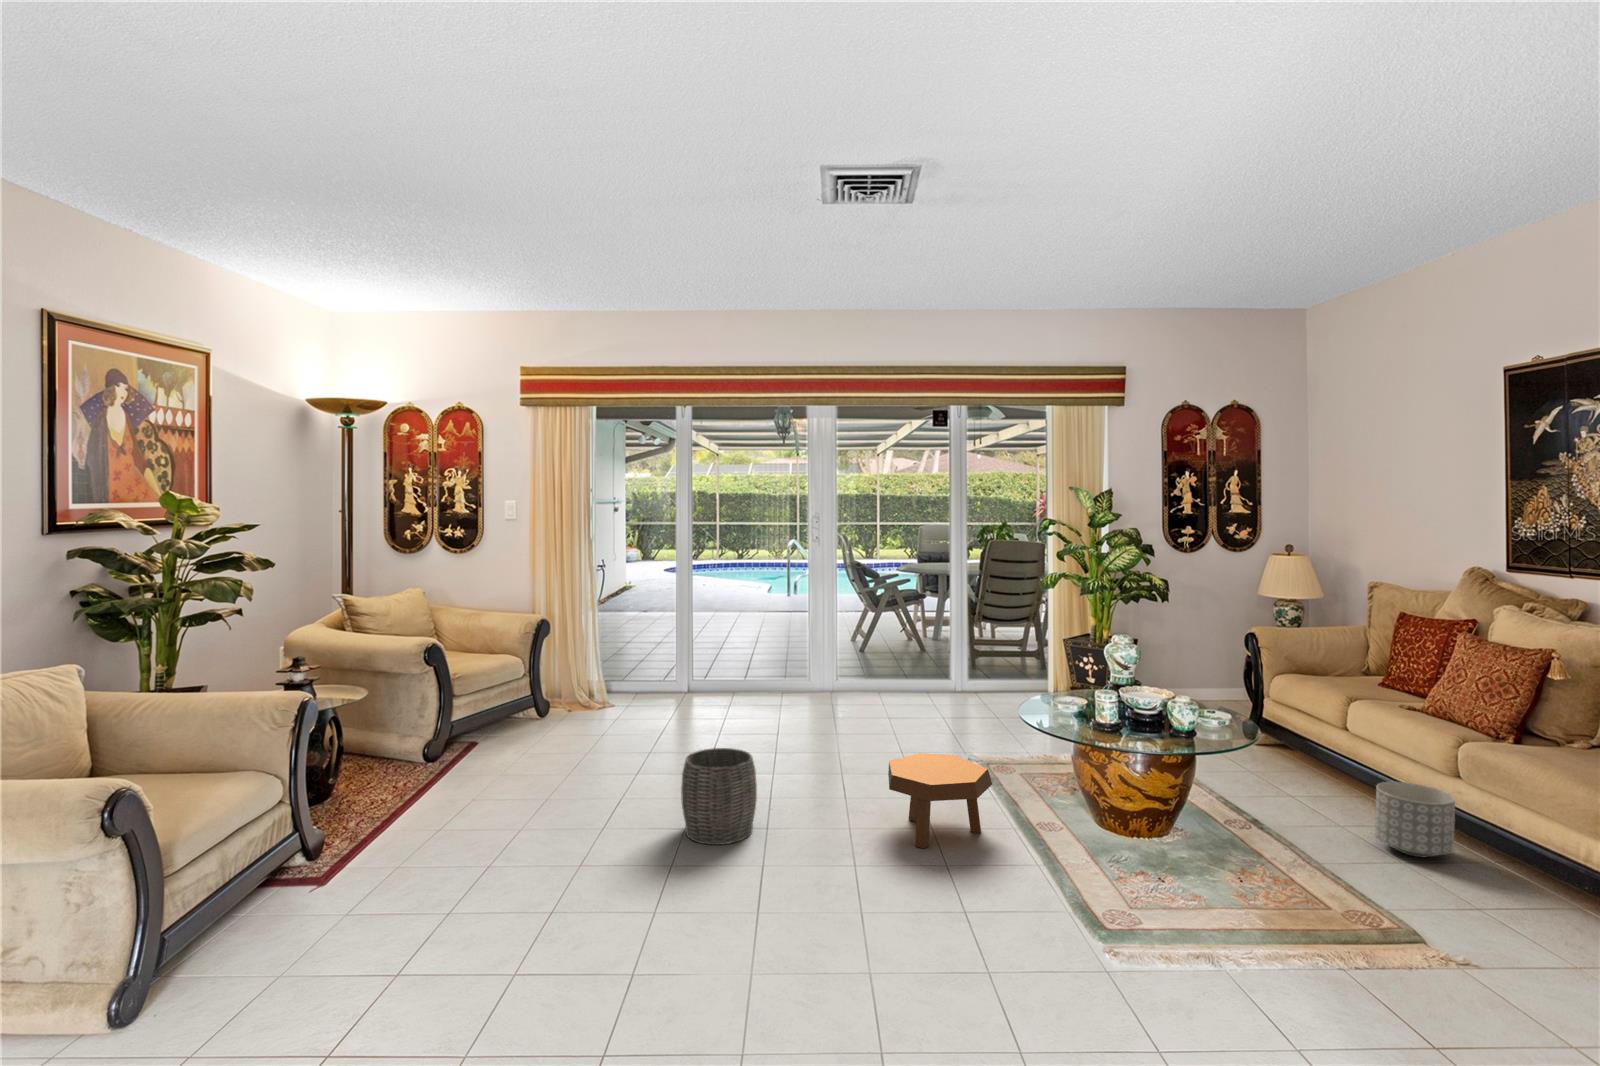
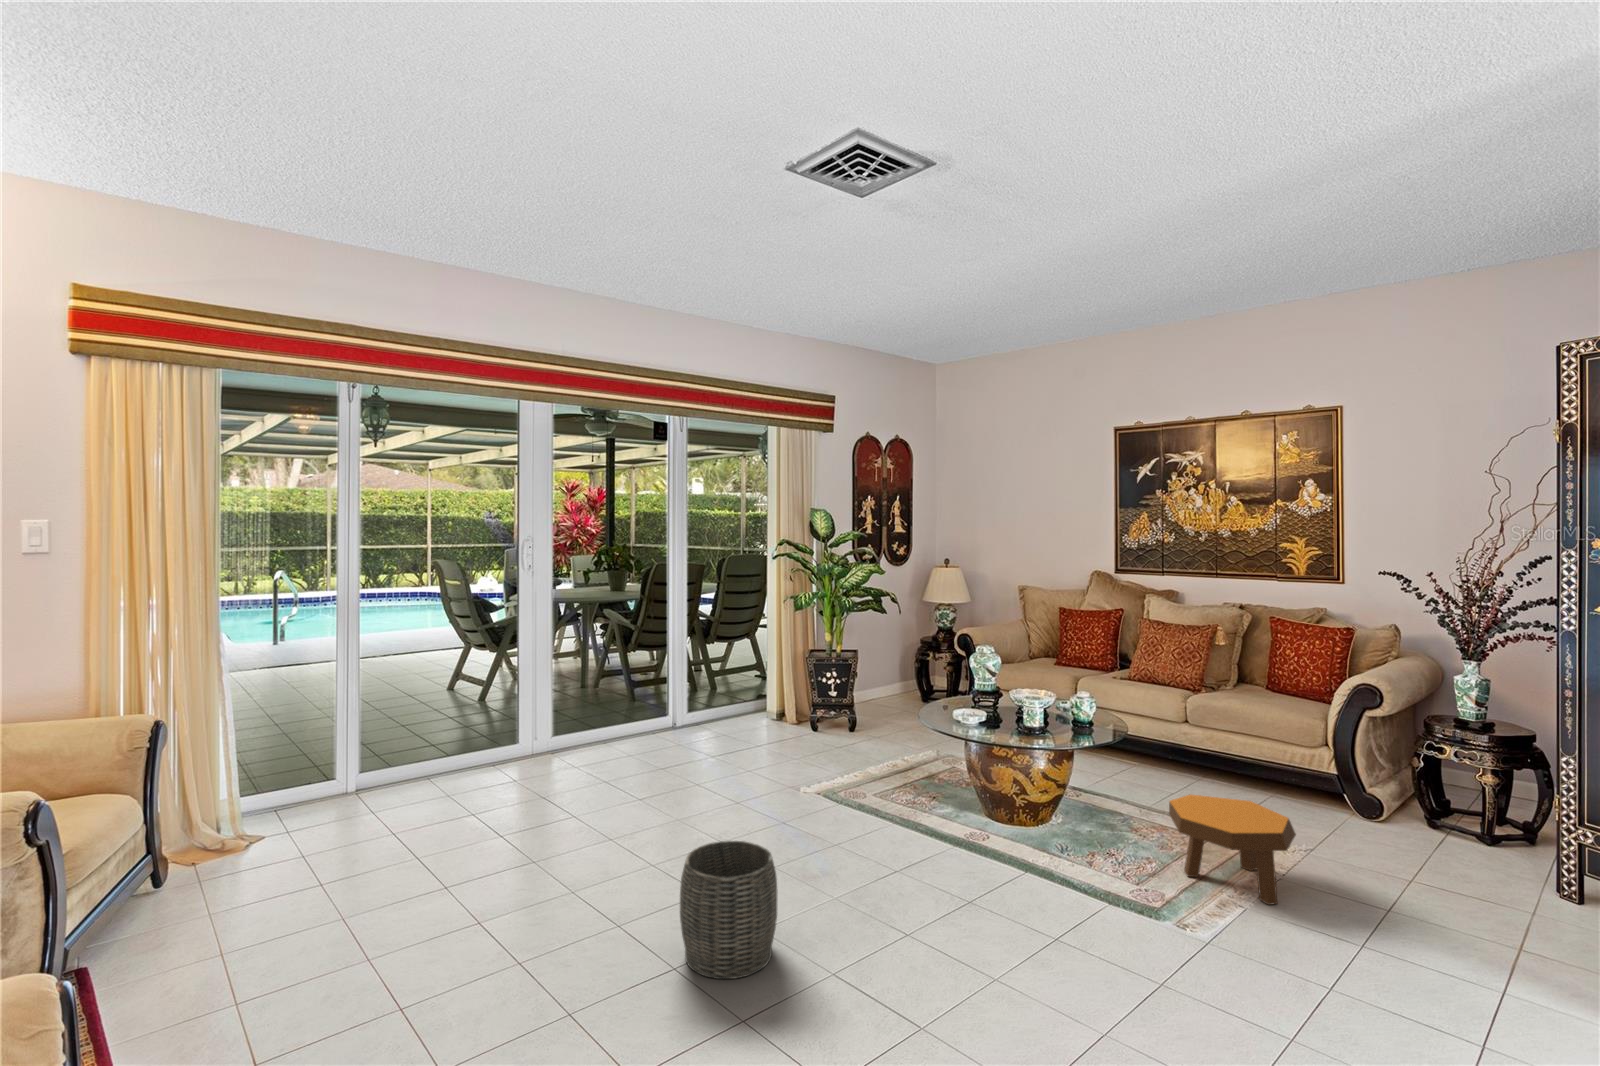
footstool: present [888,753,992,849] -> present [1169,795,1296,905]
planter: present [1375,782,1455,857] -> none [1148,733,1200,786]

